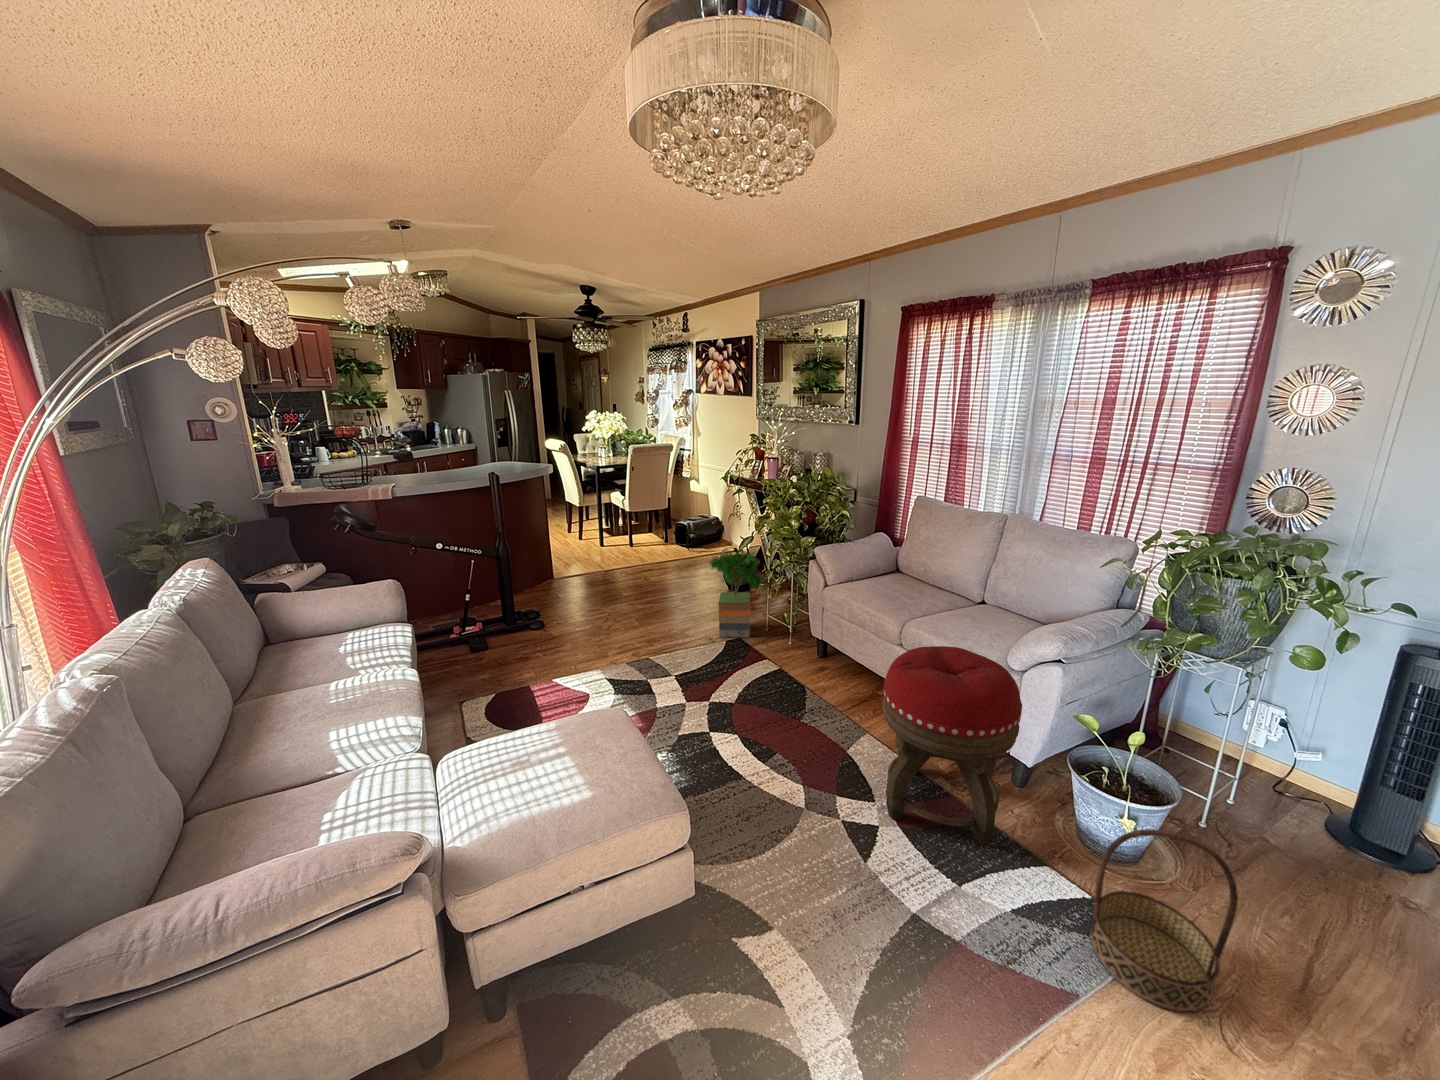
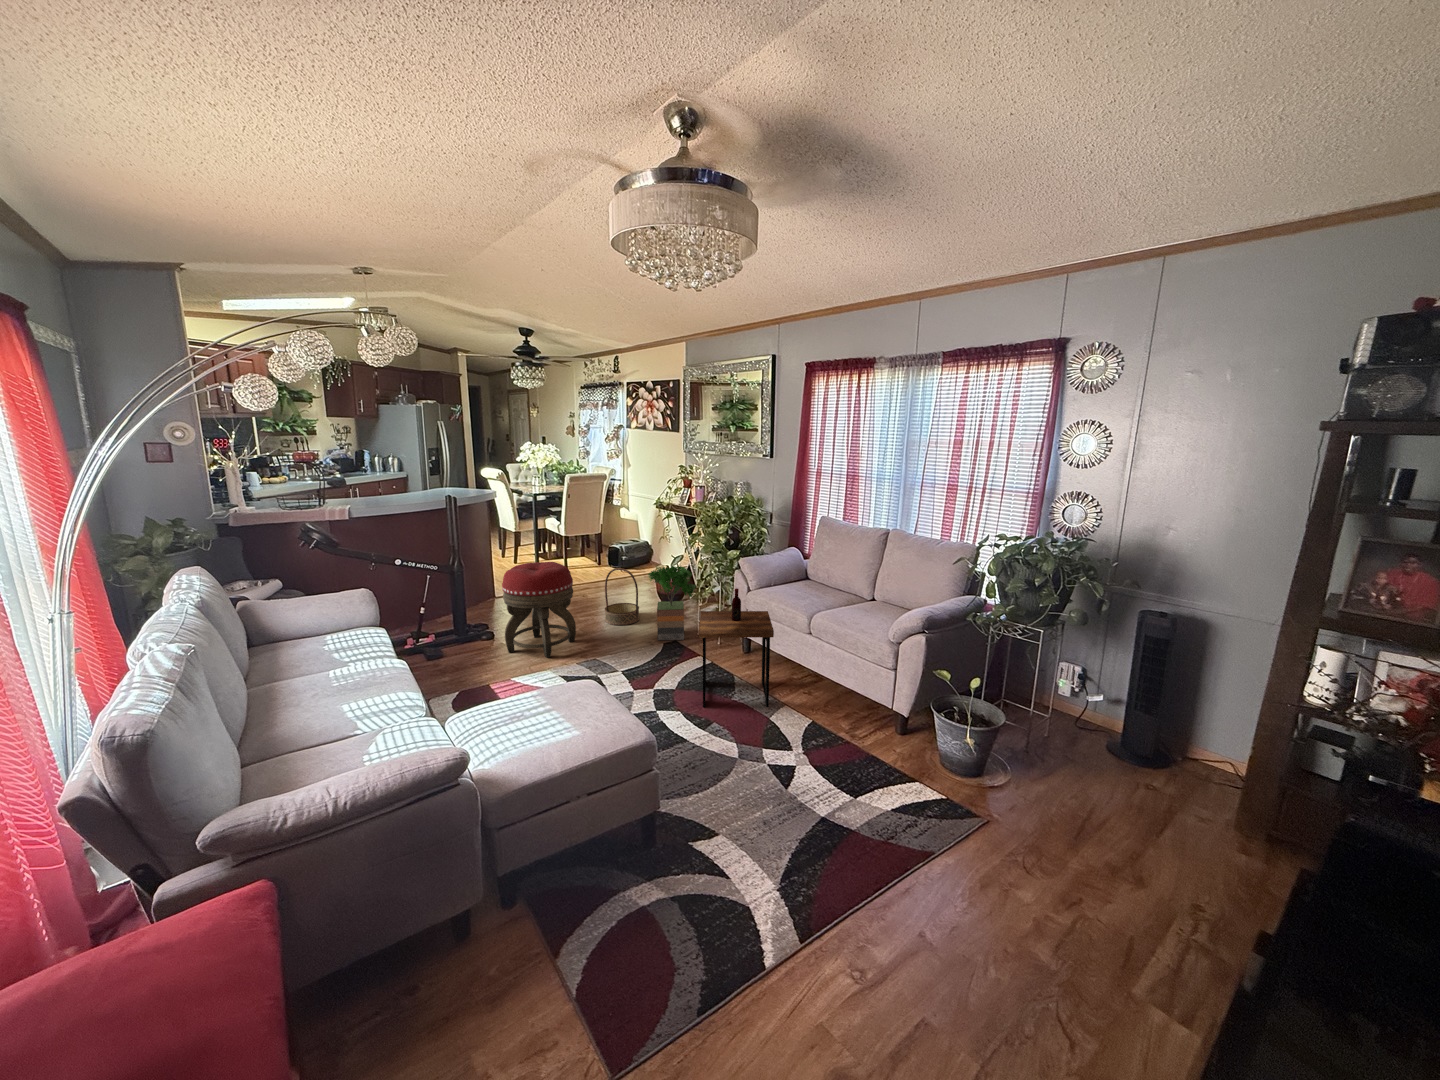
side table: none [761,589,854,735] -> present [699,588,774,707]
footstool: present [882,646,1022,845] -> present [502,562,576,658]
basket: present [1090,829,1238,1012] -> present [605,568,639,625]

